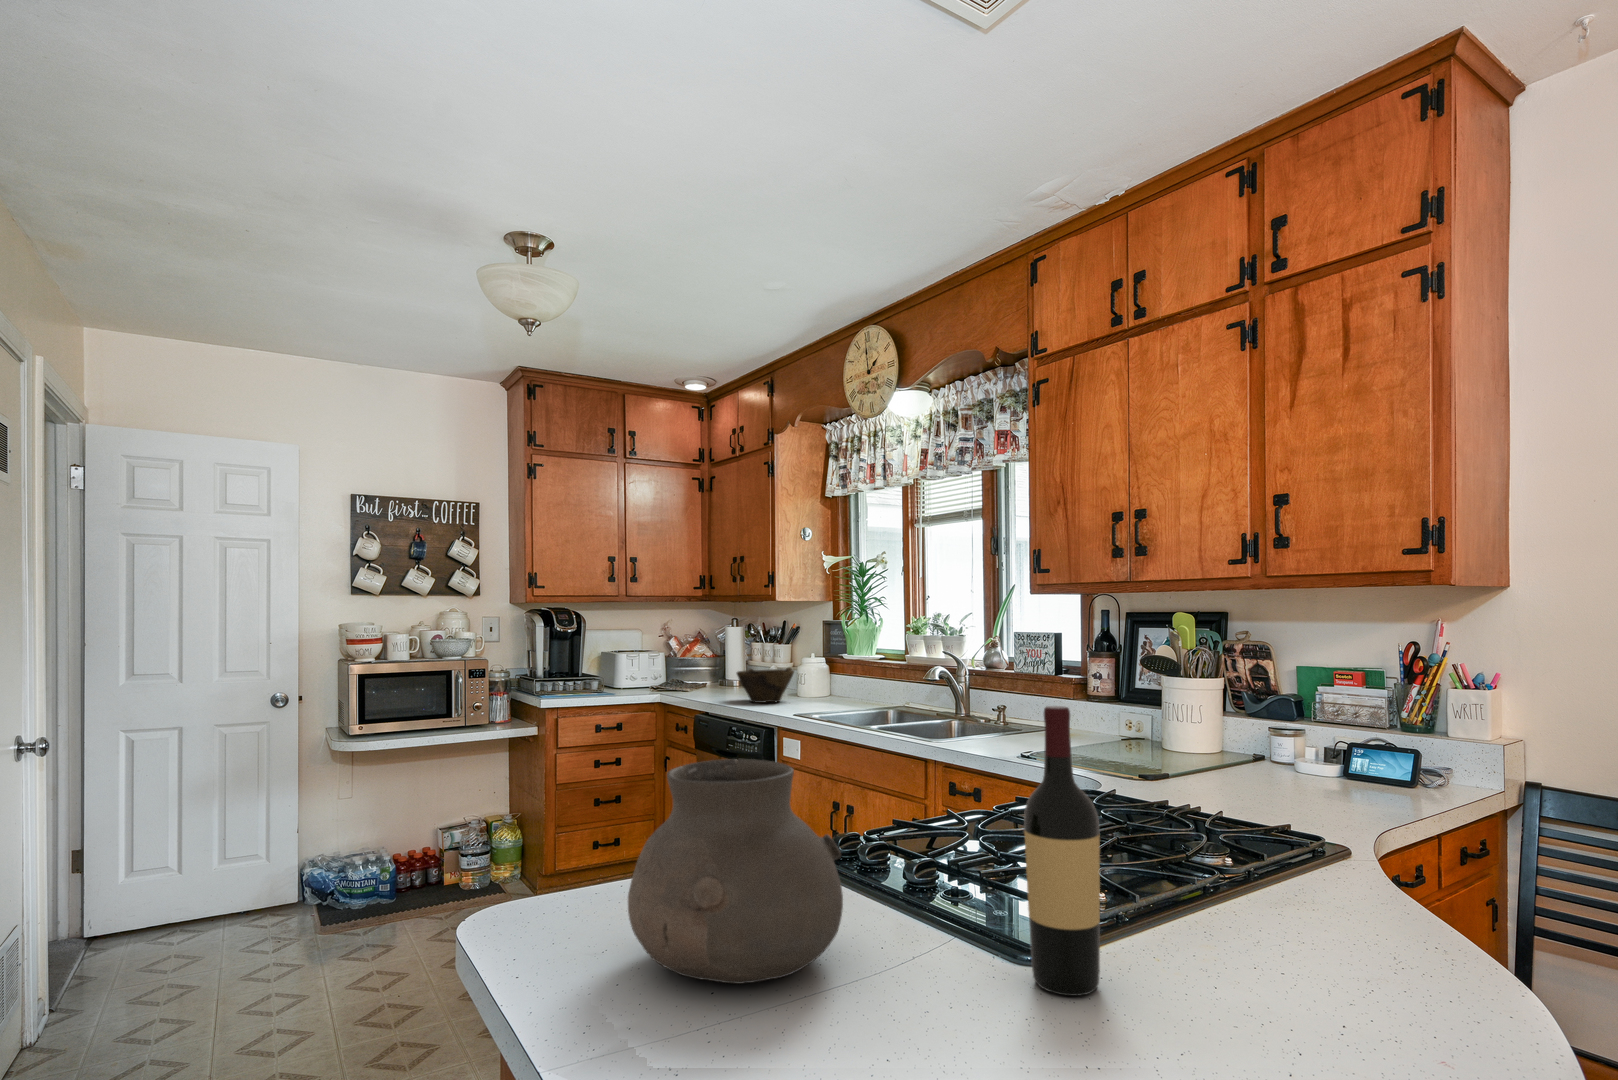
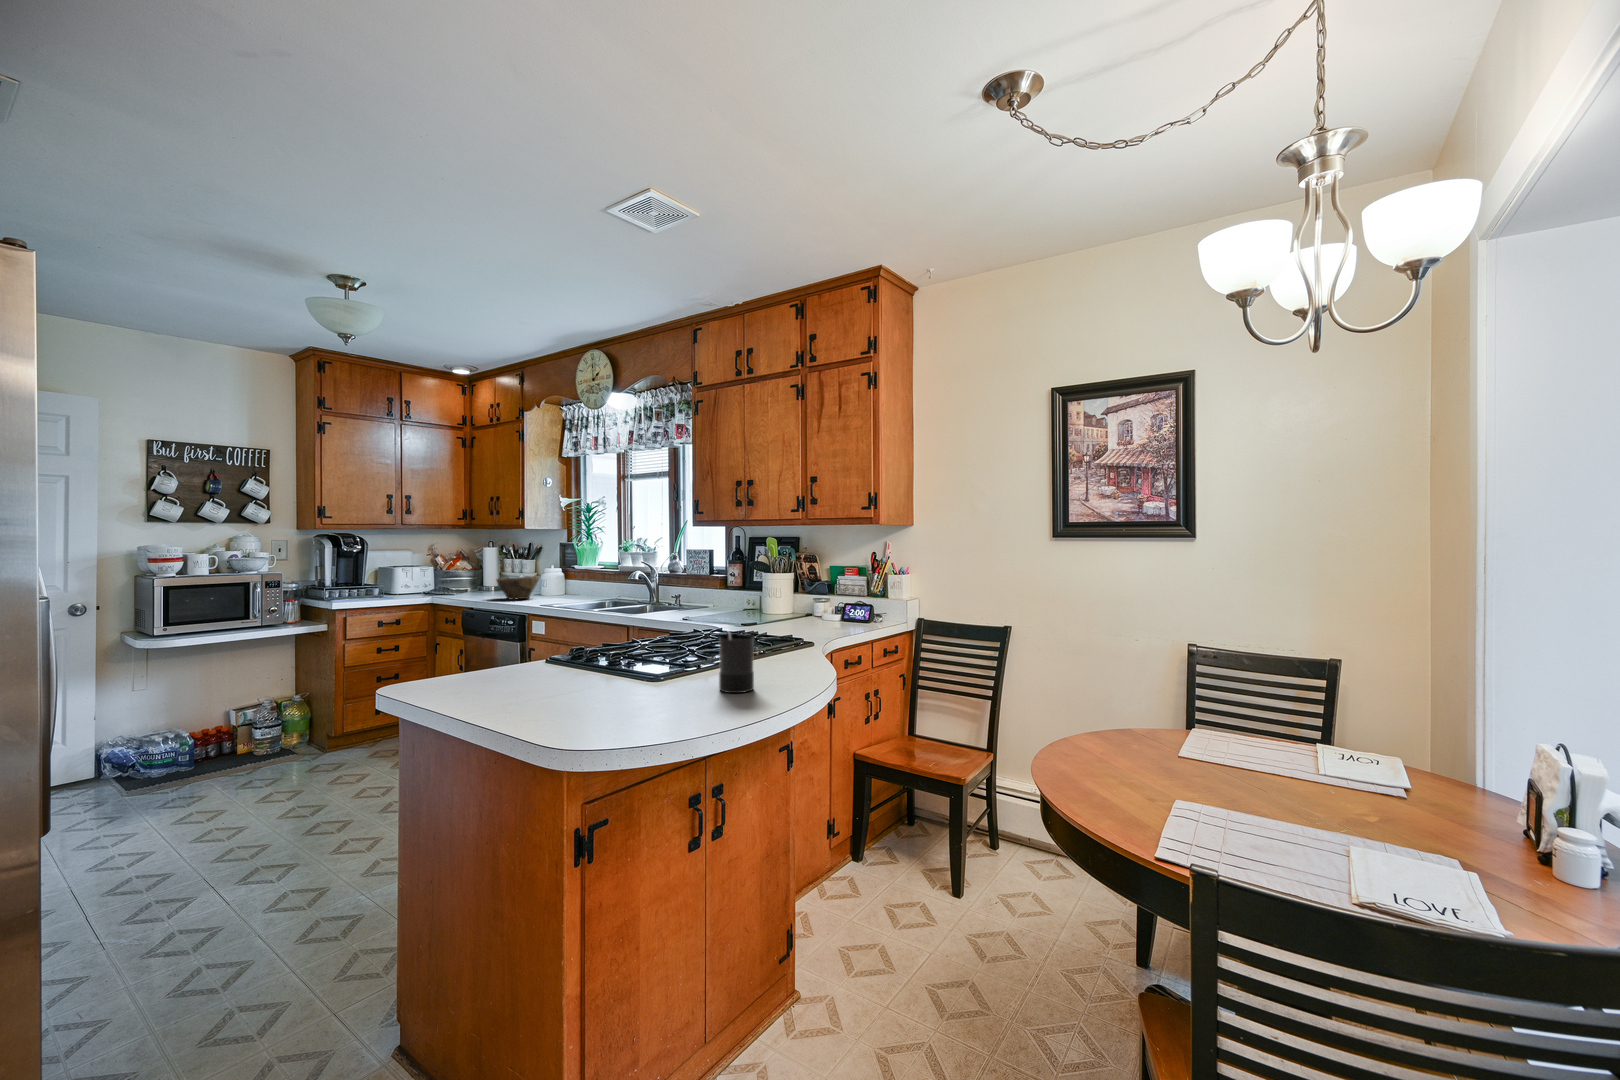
wine bottle: present [1024,706,1100,996] -> none [648,573,679,691]
vase: present [628,759,843,984] -> none [455,604,564,699]
candle: none [1203,849,1308,1033] -> present [719,633,754,693]

